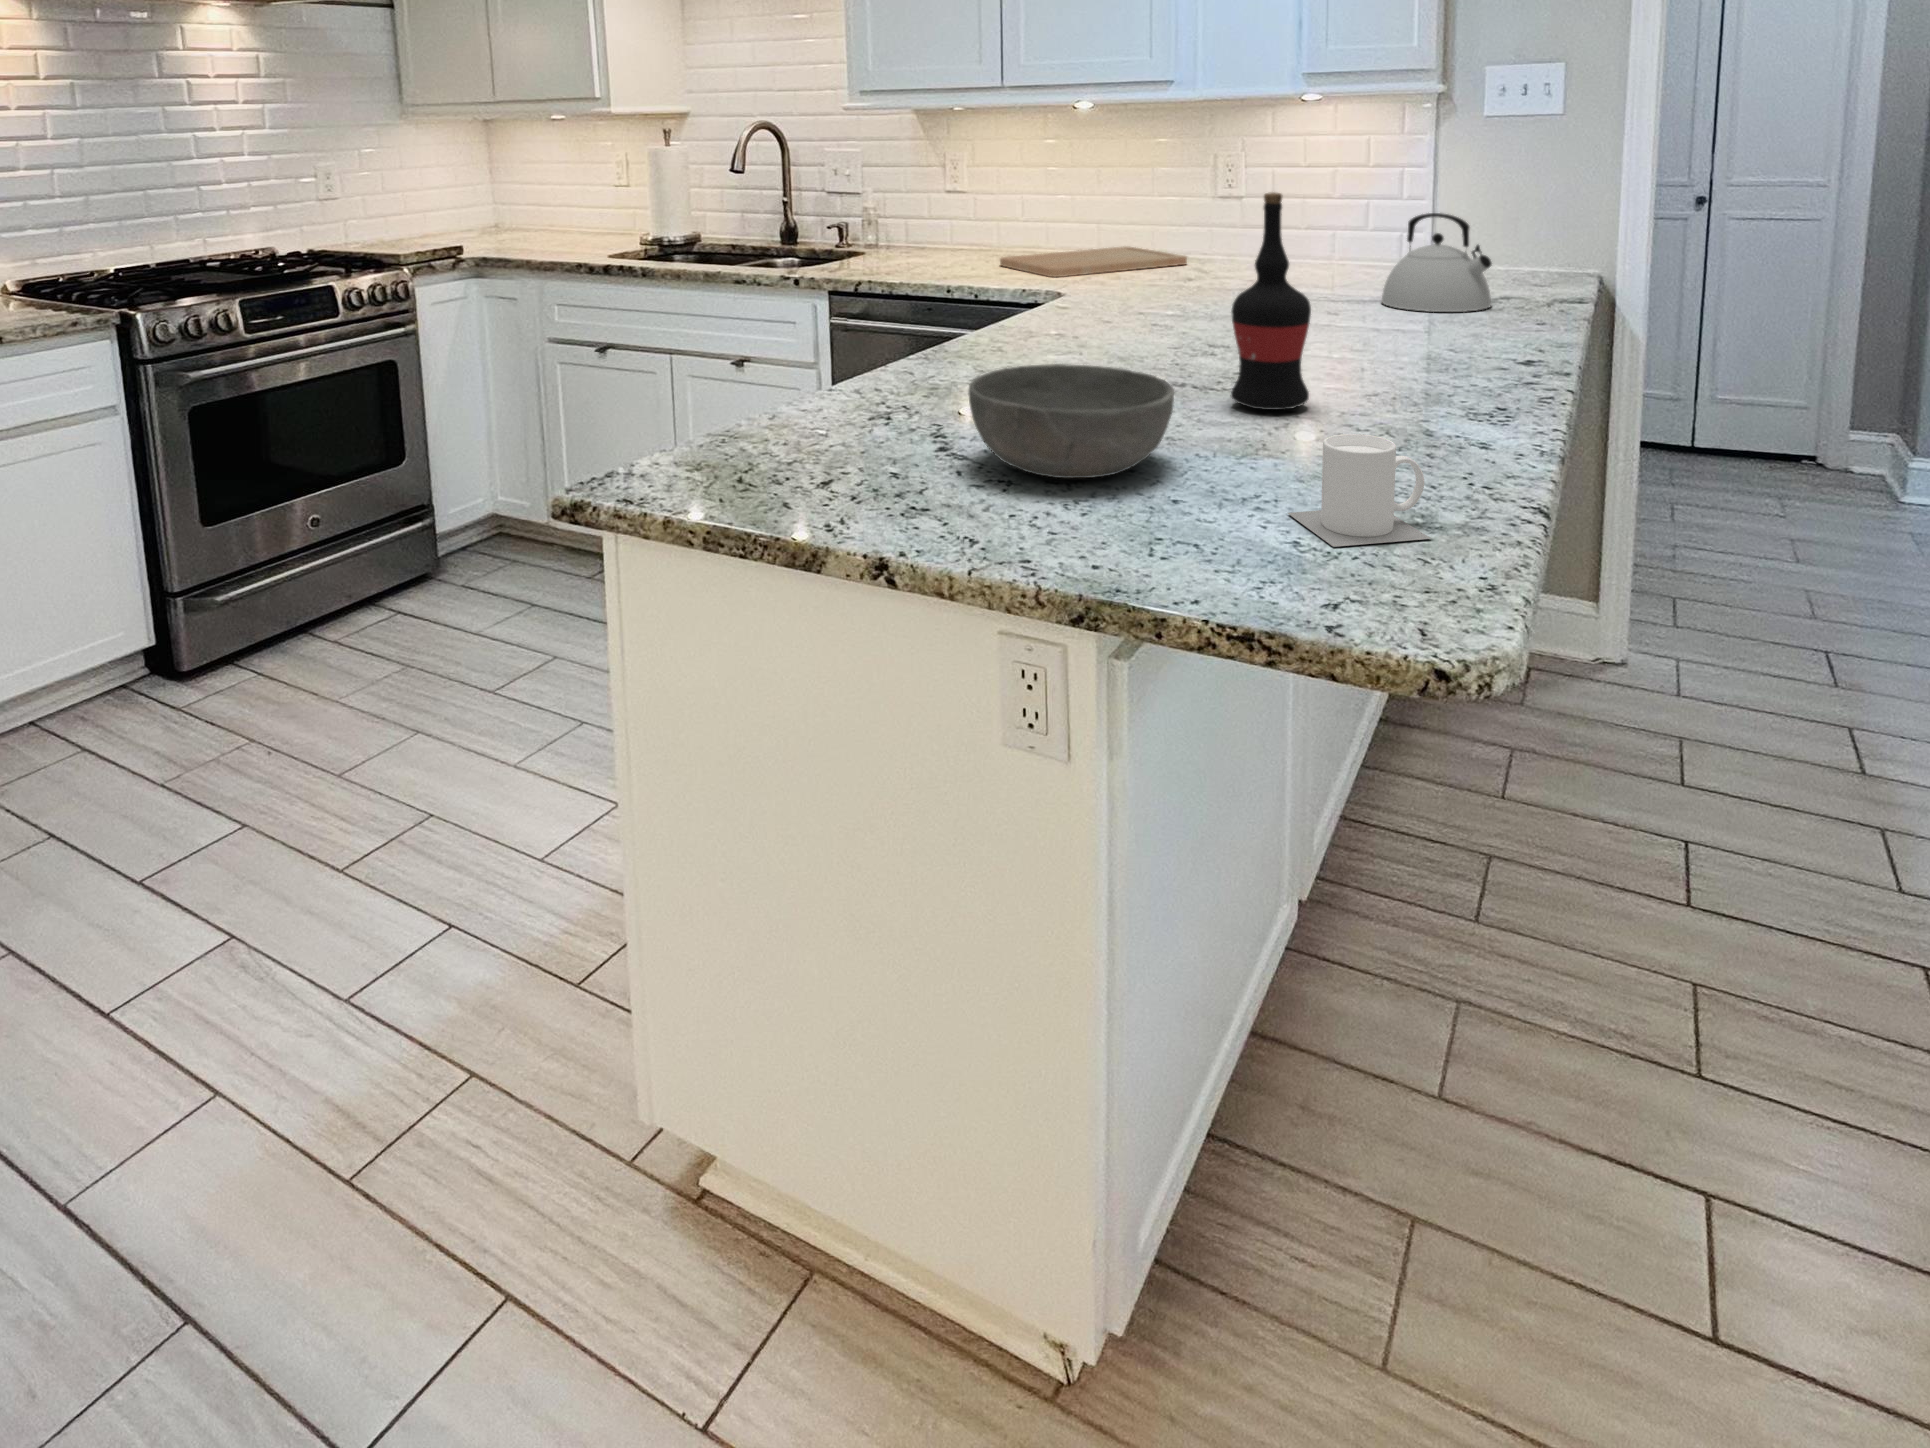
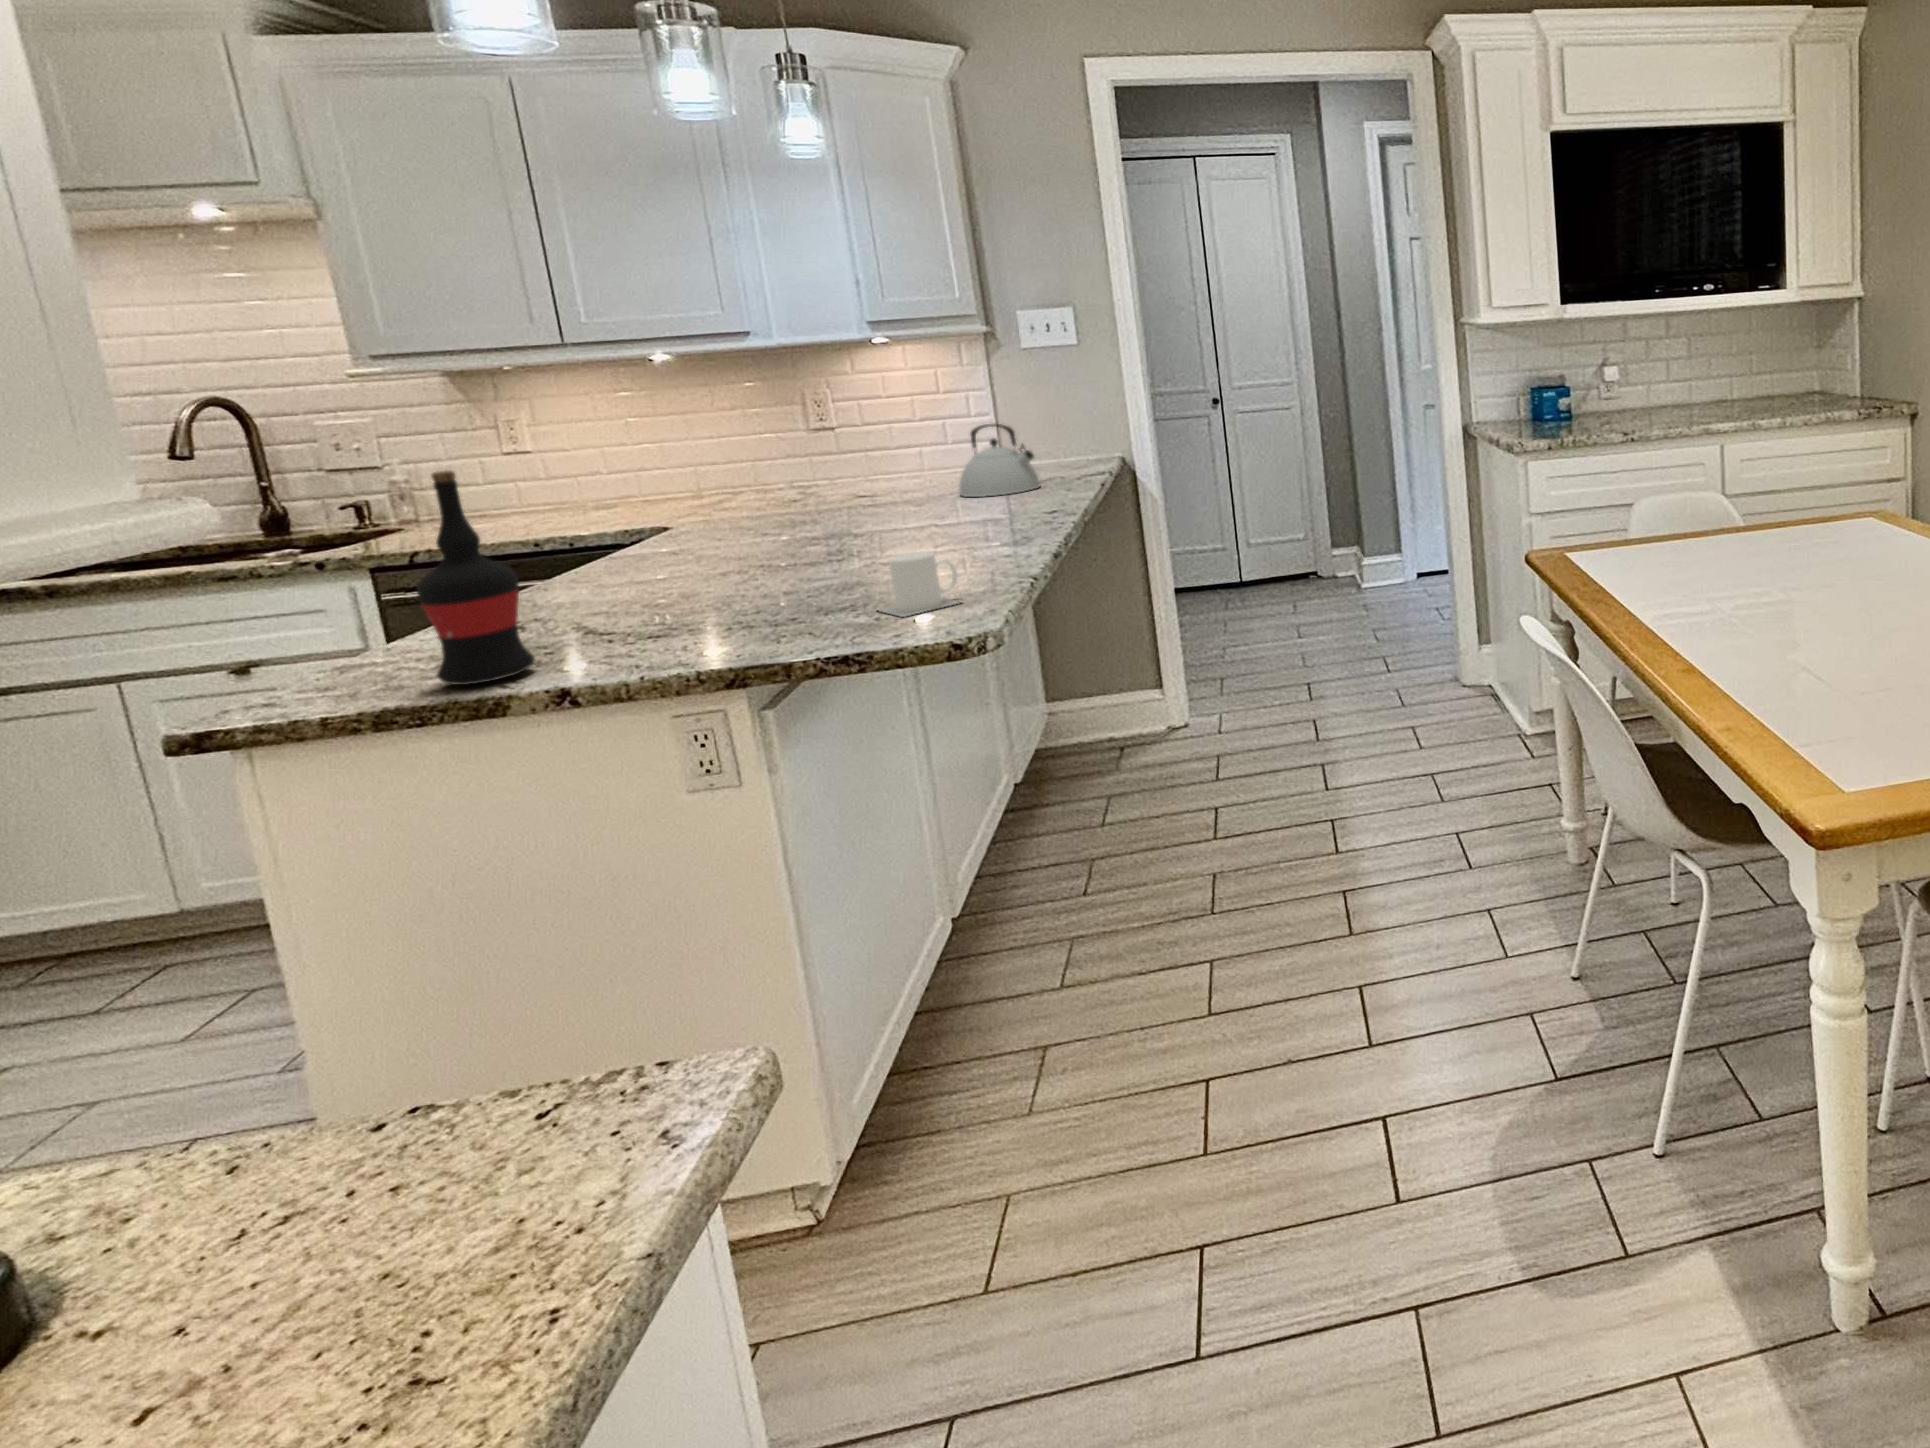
wine bottle: present [1231,192,1311,410] -> present [417,470,535,685]
cutting board: present [1000,246,1187,277] -> none [586,484,791,518]
bowl: present [969,364,1174,478] -> none [605,549,783,629]

